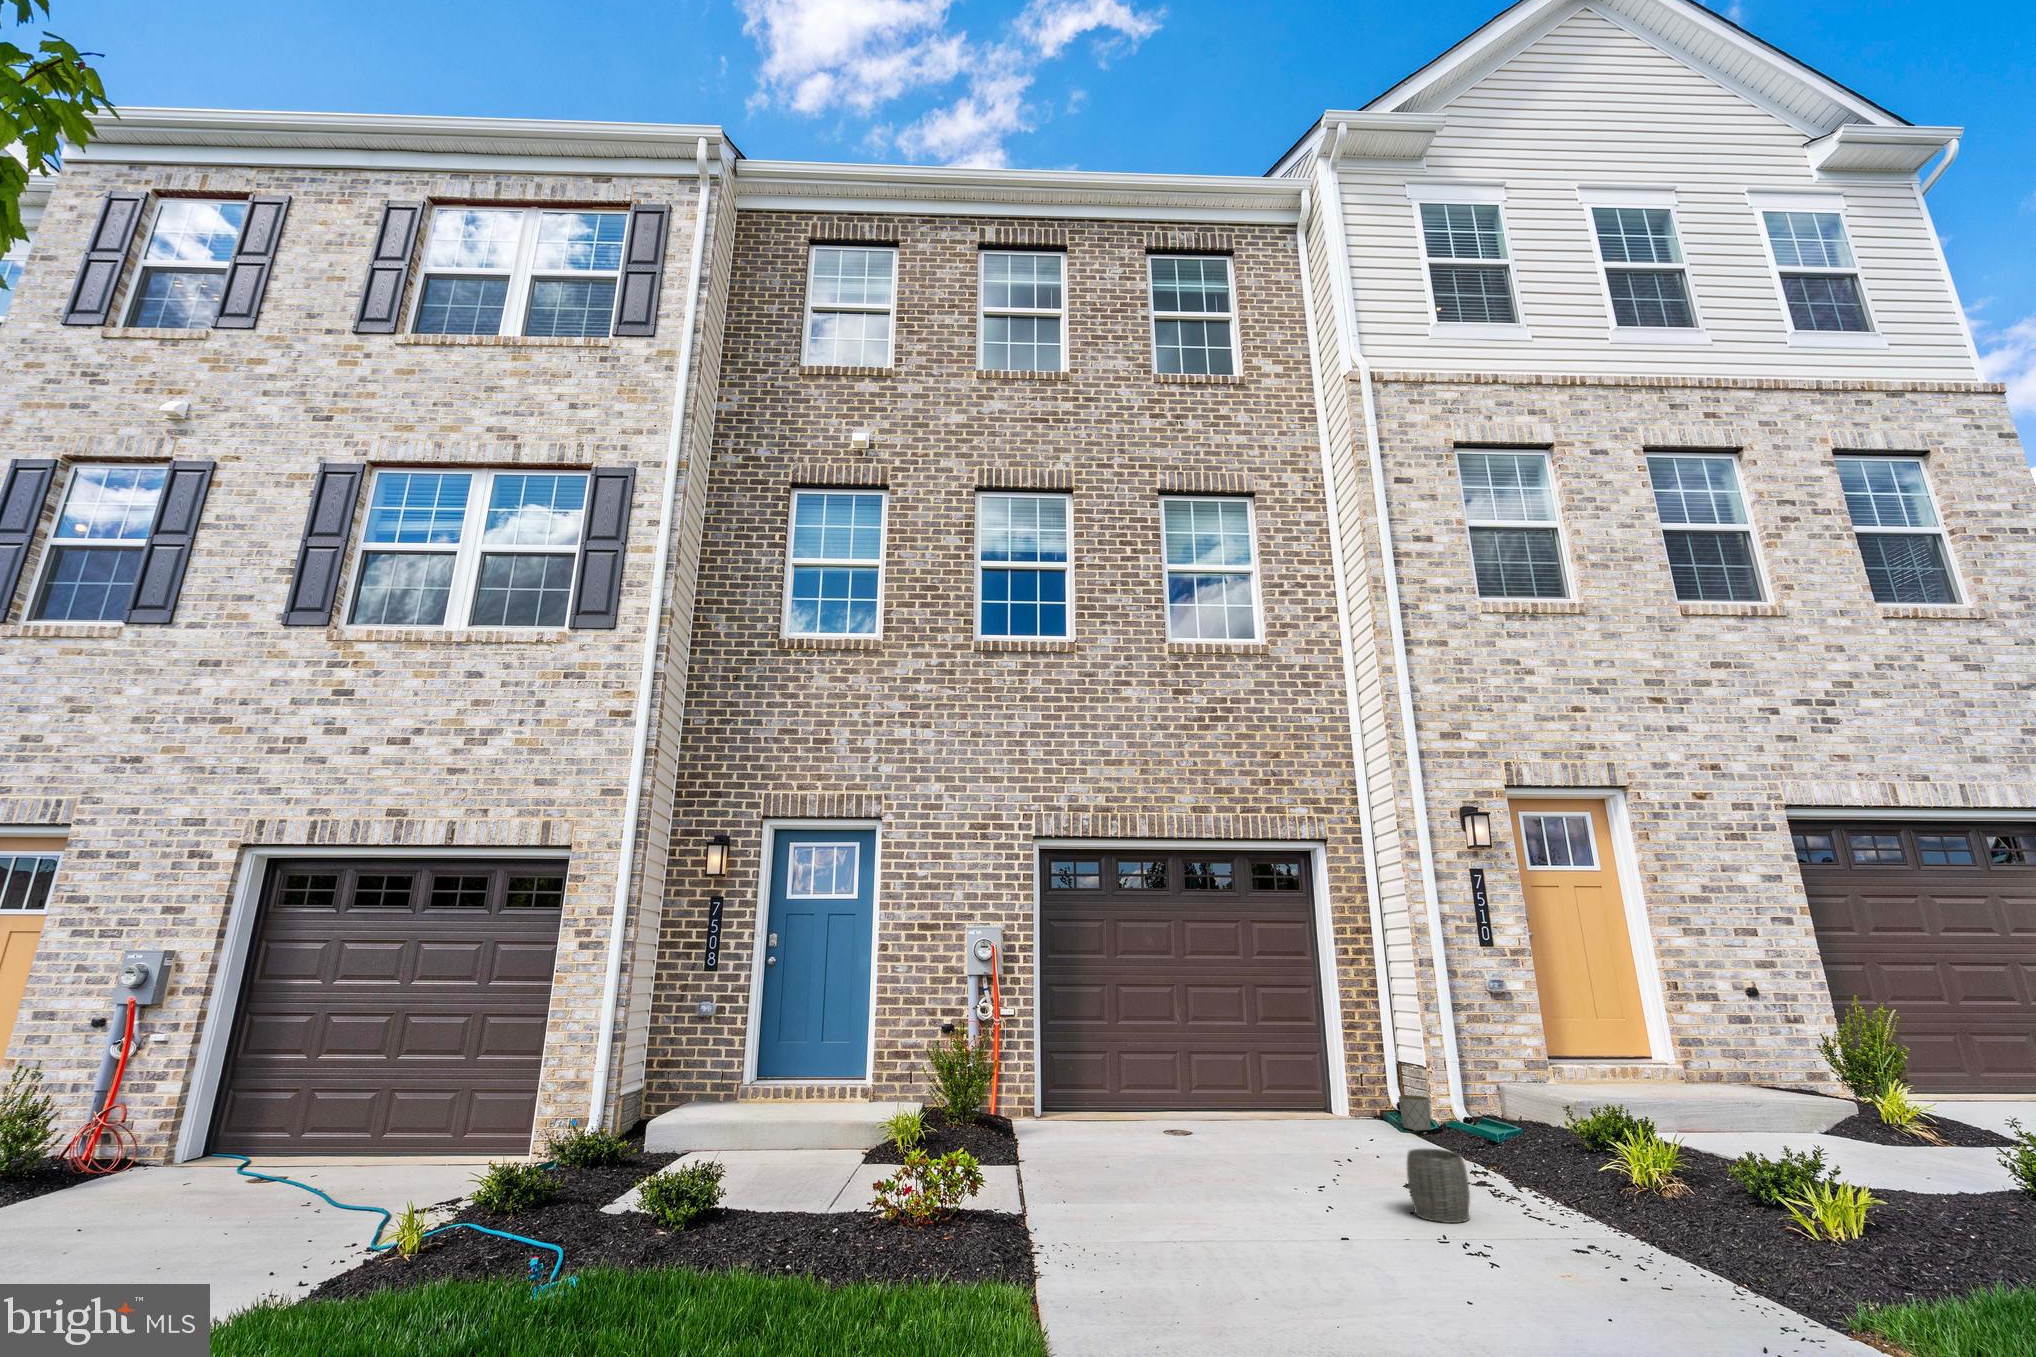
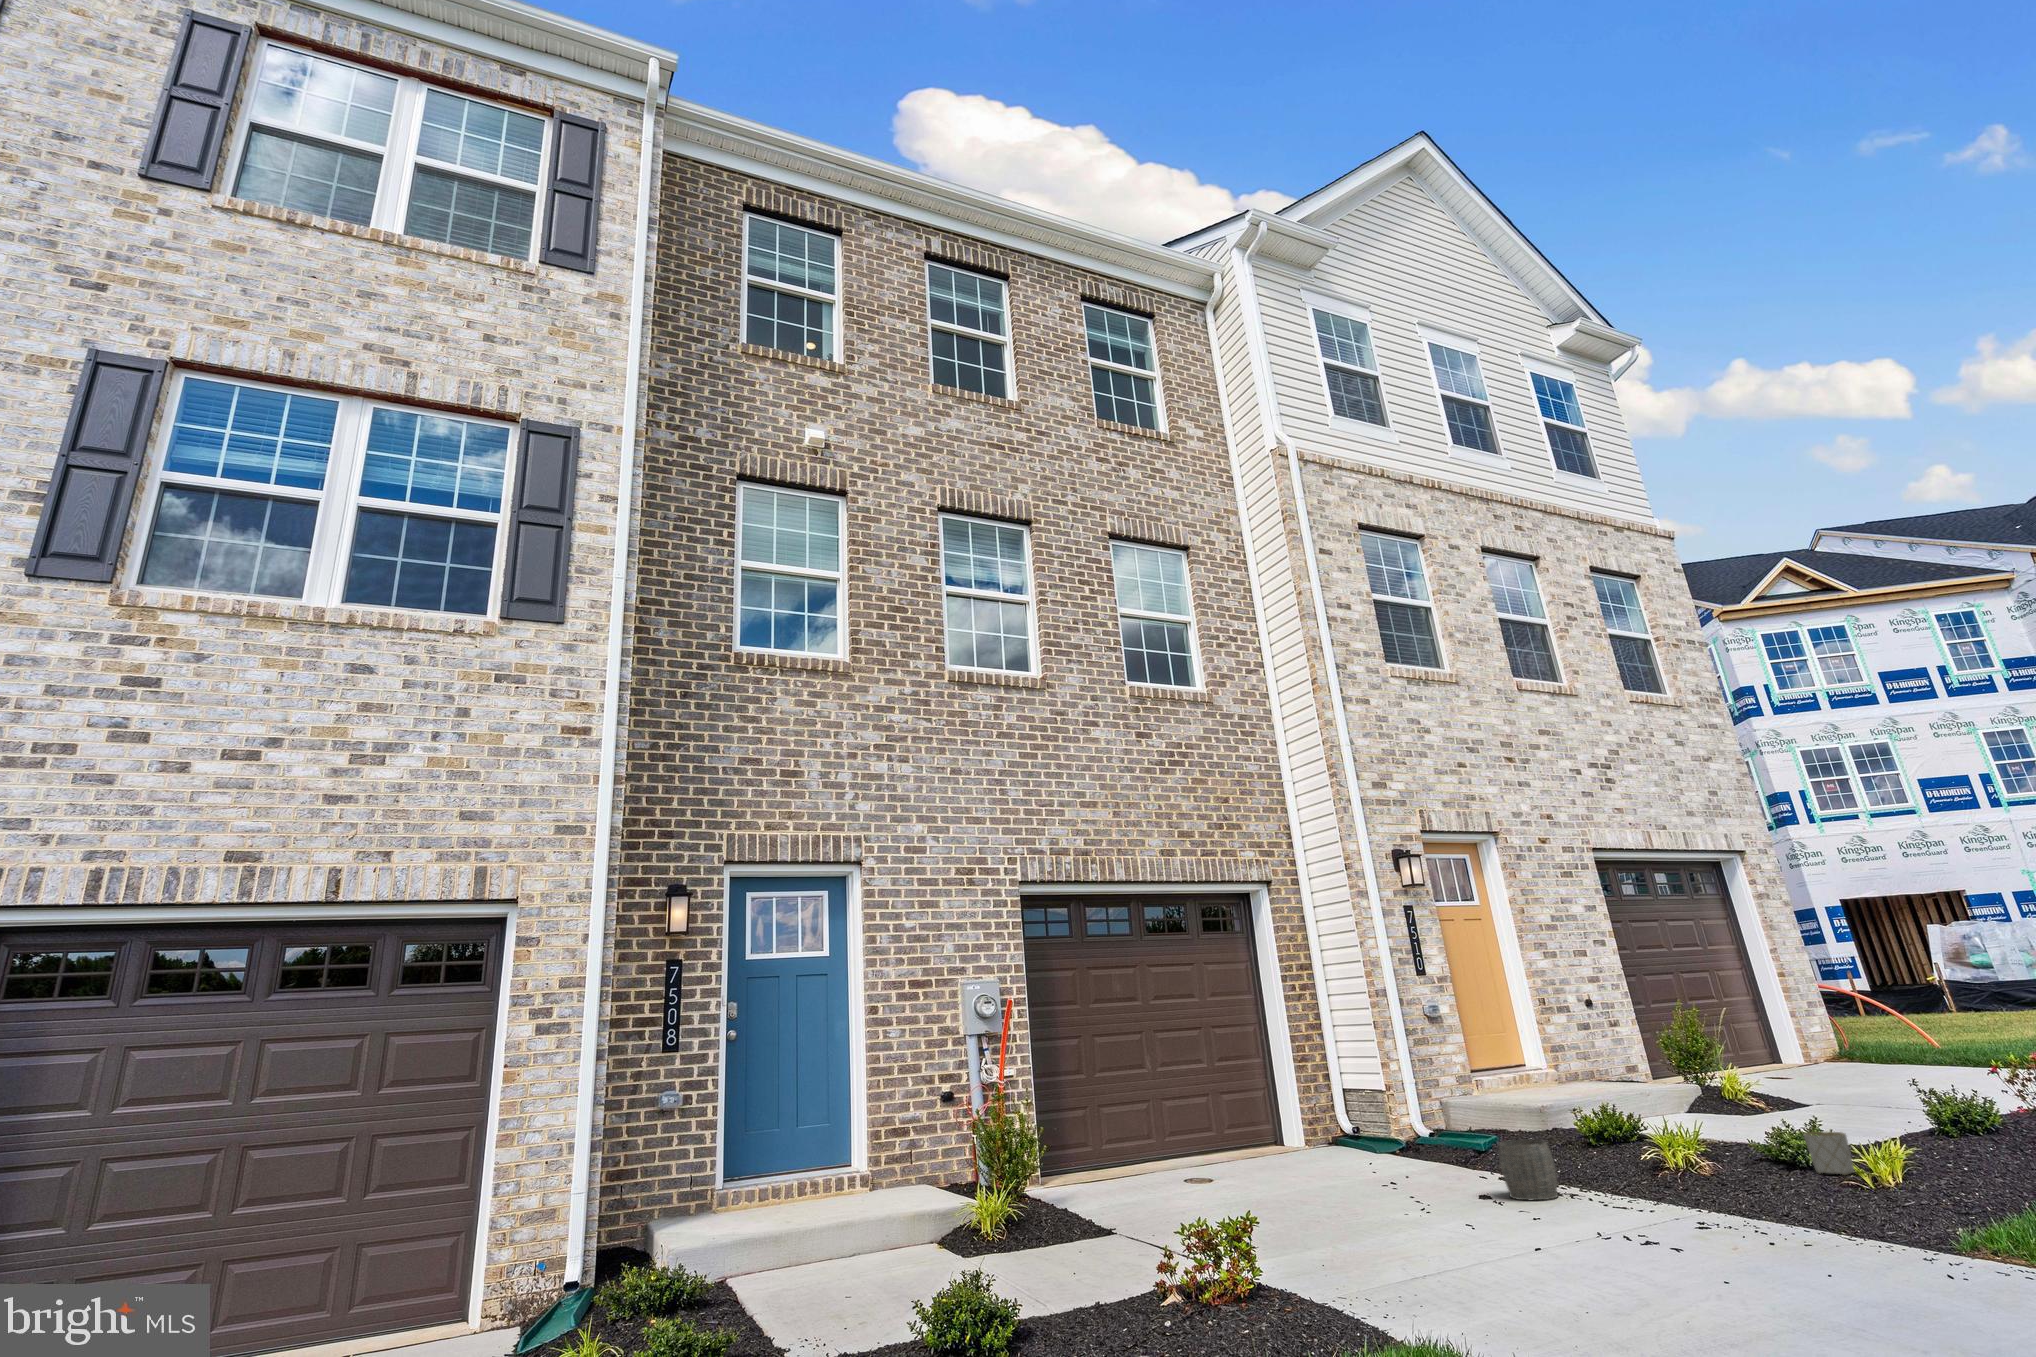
planter: present [1399,1095,1431,1131] -> present [1804,1132,1854,1175]

